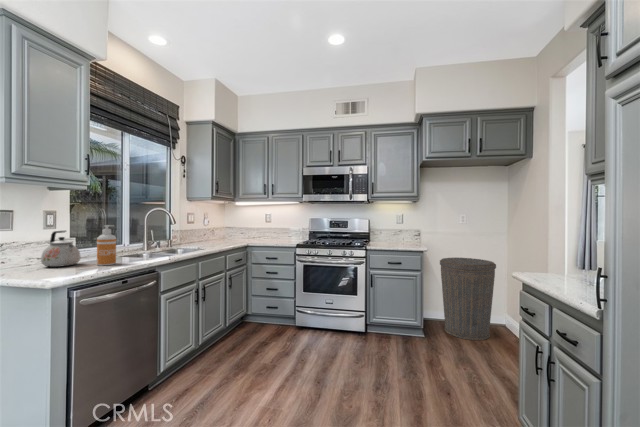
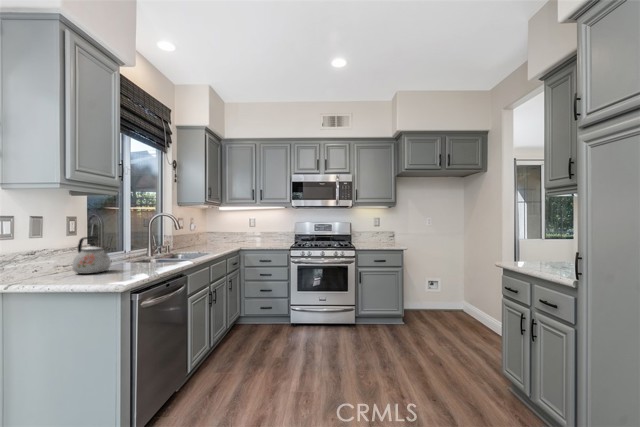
soap dispenser: present [97,225,116,265] -> none [131,230,149,270]
trash can: present [440,258,496,340] -> none [414,255,460,323]

